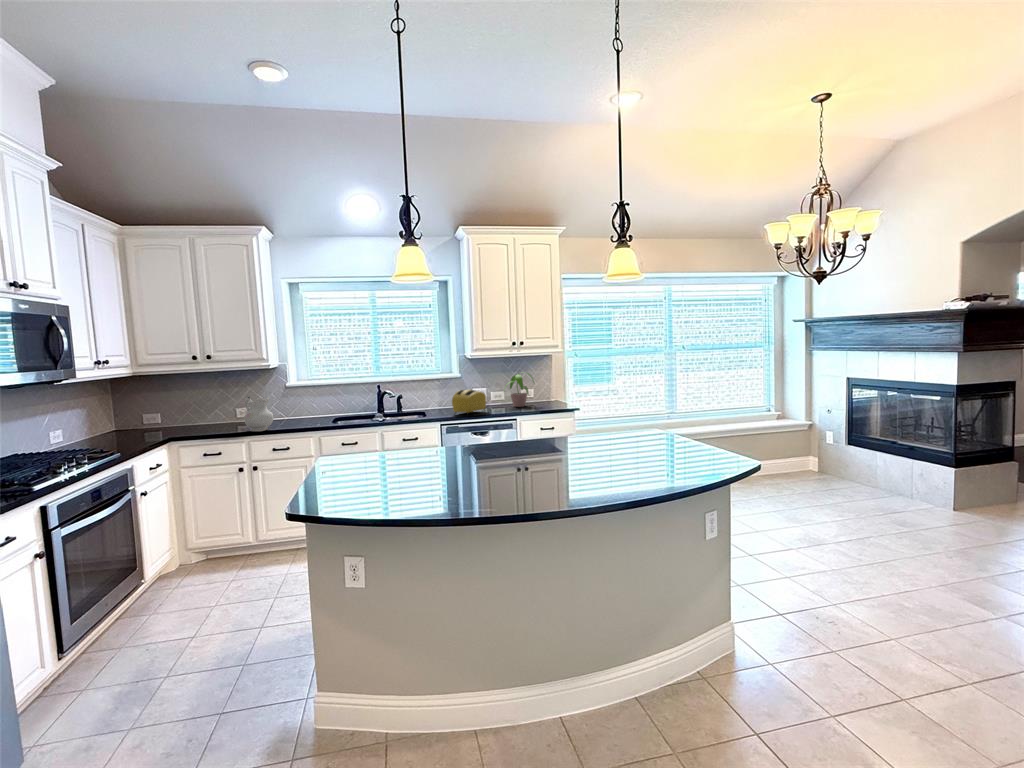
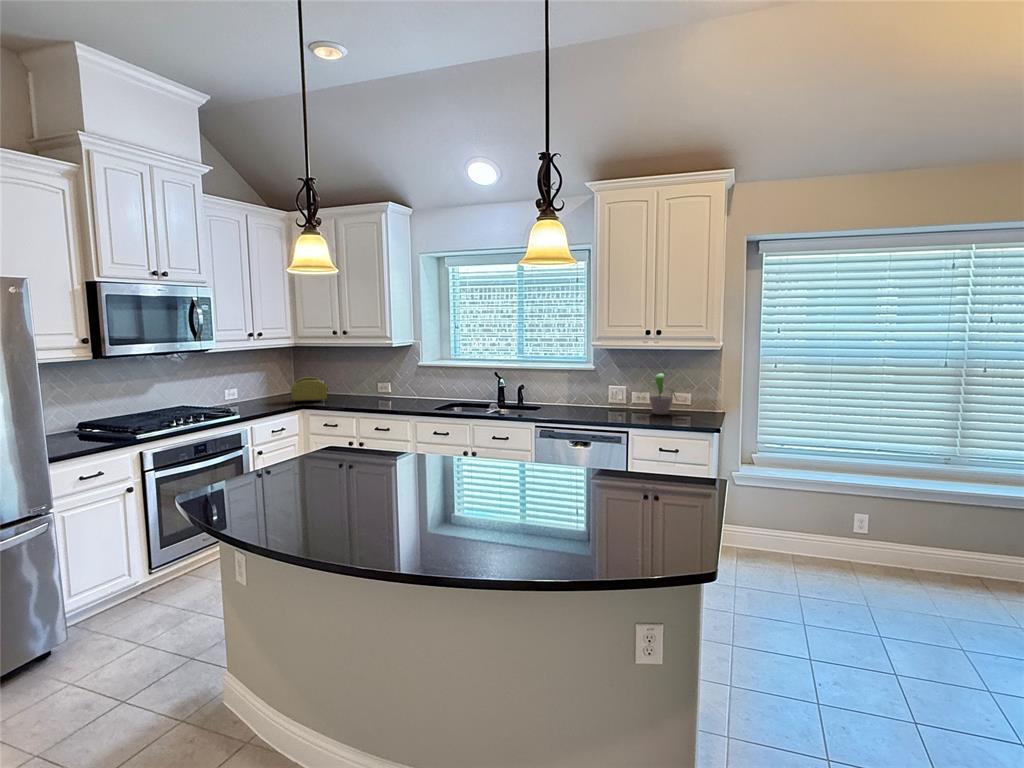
toaster: present [452,390,486,414] -> present [291,377,328,402]
ceramic pitcher: present [244,396,274,431] -> none [357,373,384,409]

